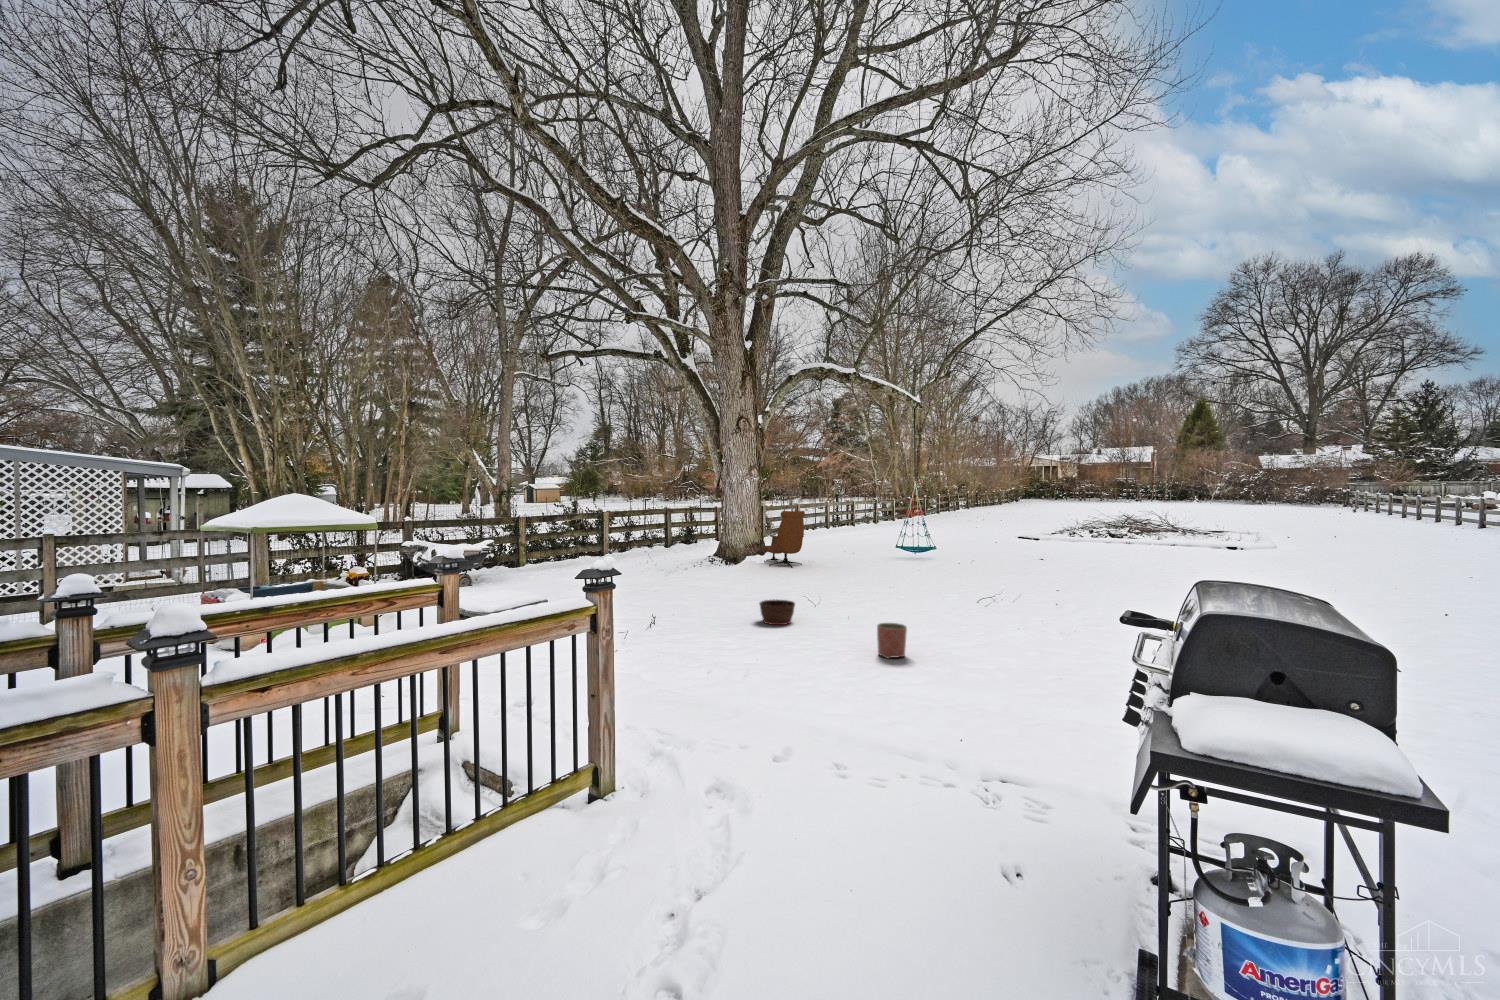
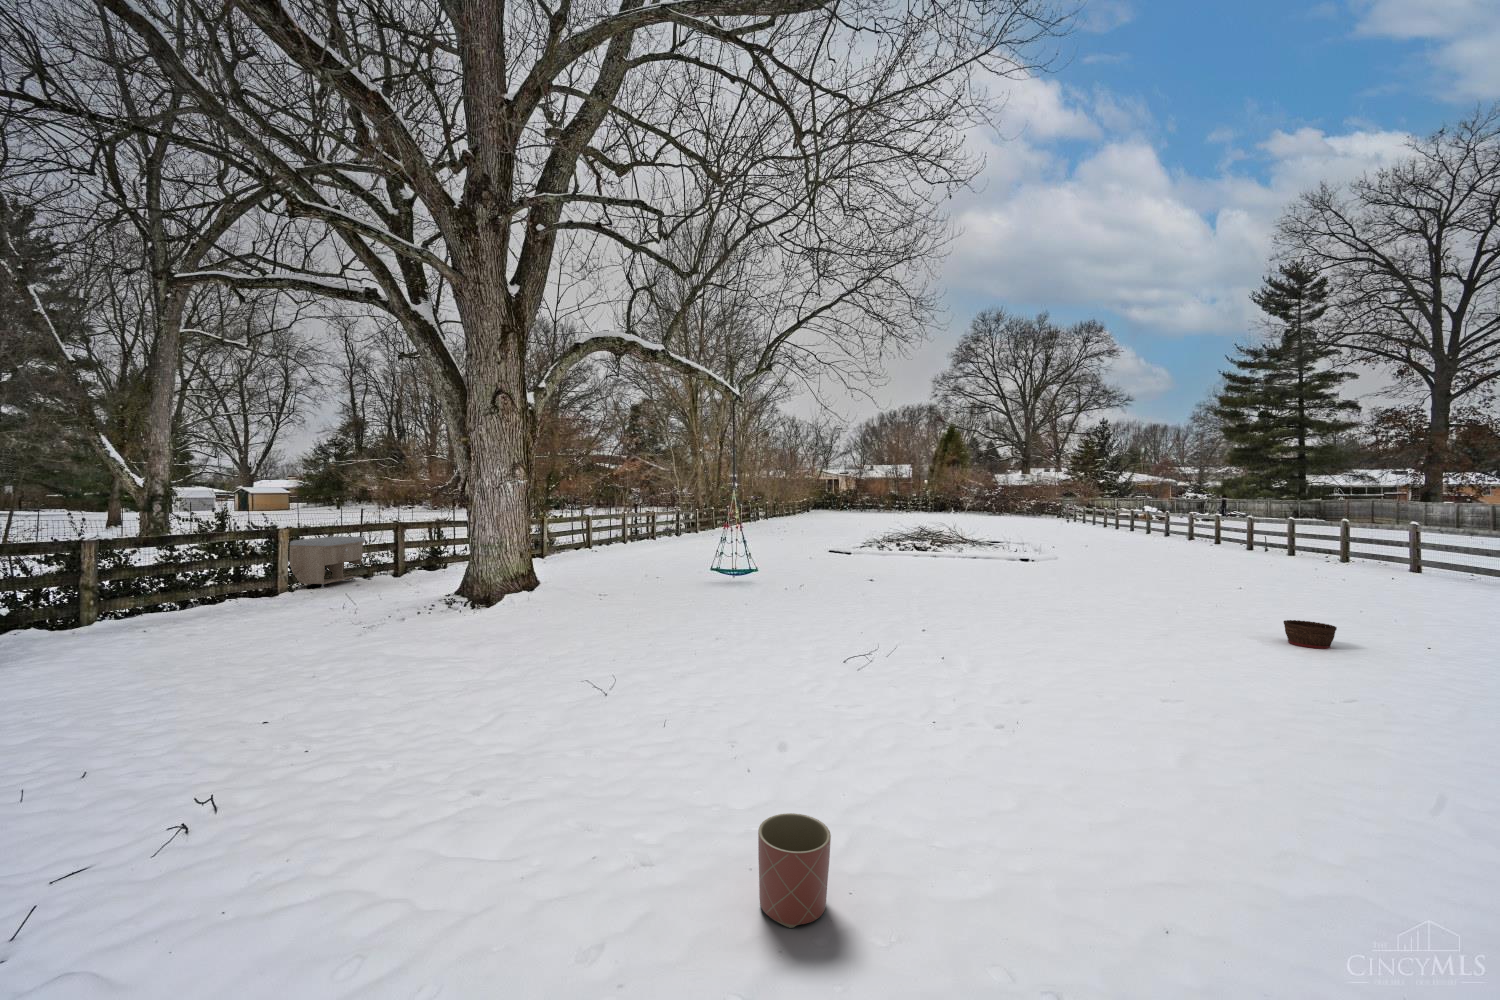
lounge chair: present [763,511,805,568] -> none [530,528,593,610]
storage bench: none [608,518,649,552] -> present [289,536,364,588]
basket: present [760,599,795,625] -> present [1284,620,1337,649]

